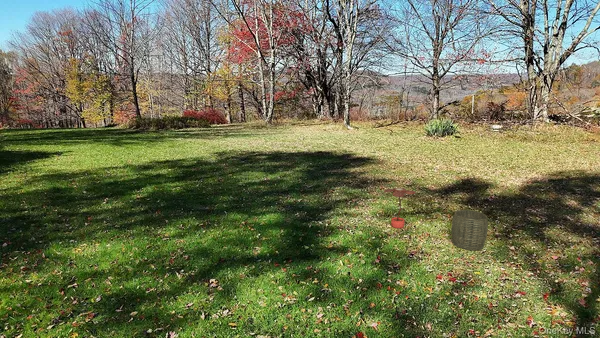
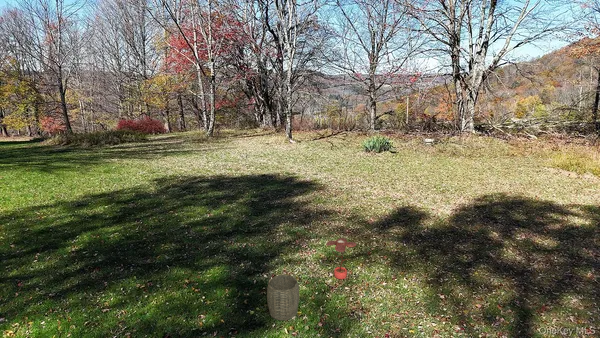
woven basket: present [452,210,488,250] -> present [267,275,299,320]

